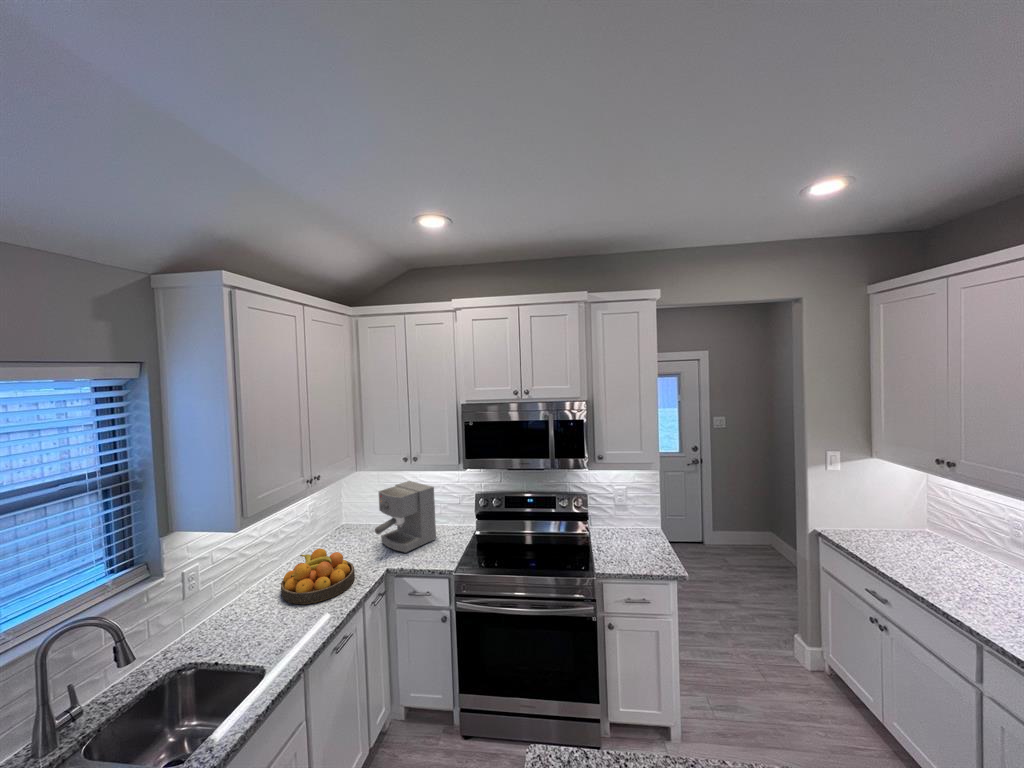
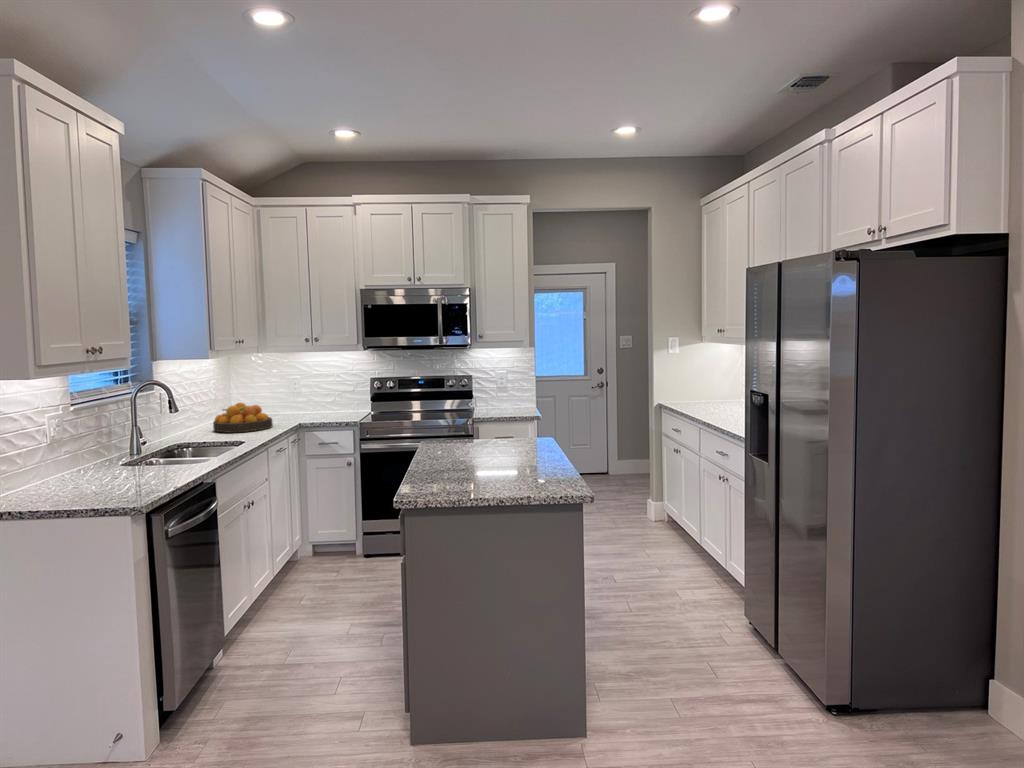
coffee maker: present [375,481,436,553] -> none [284,366,337,418]

